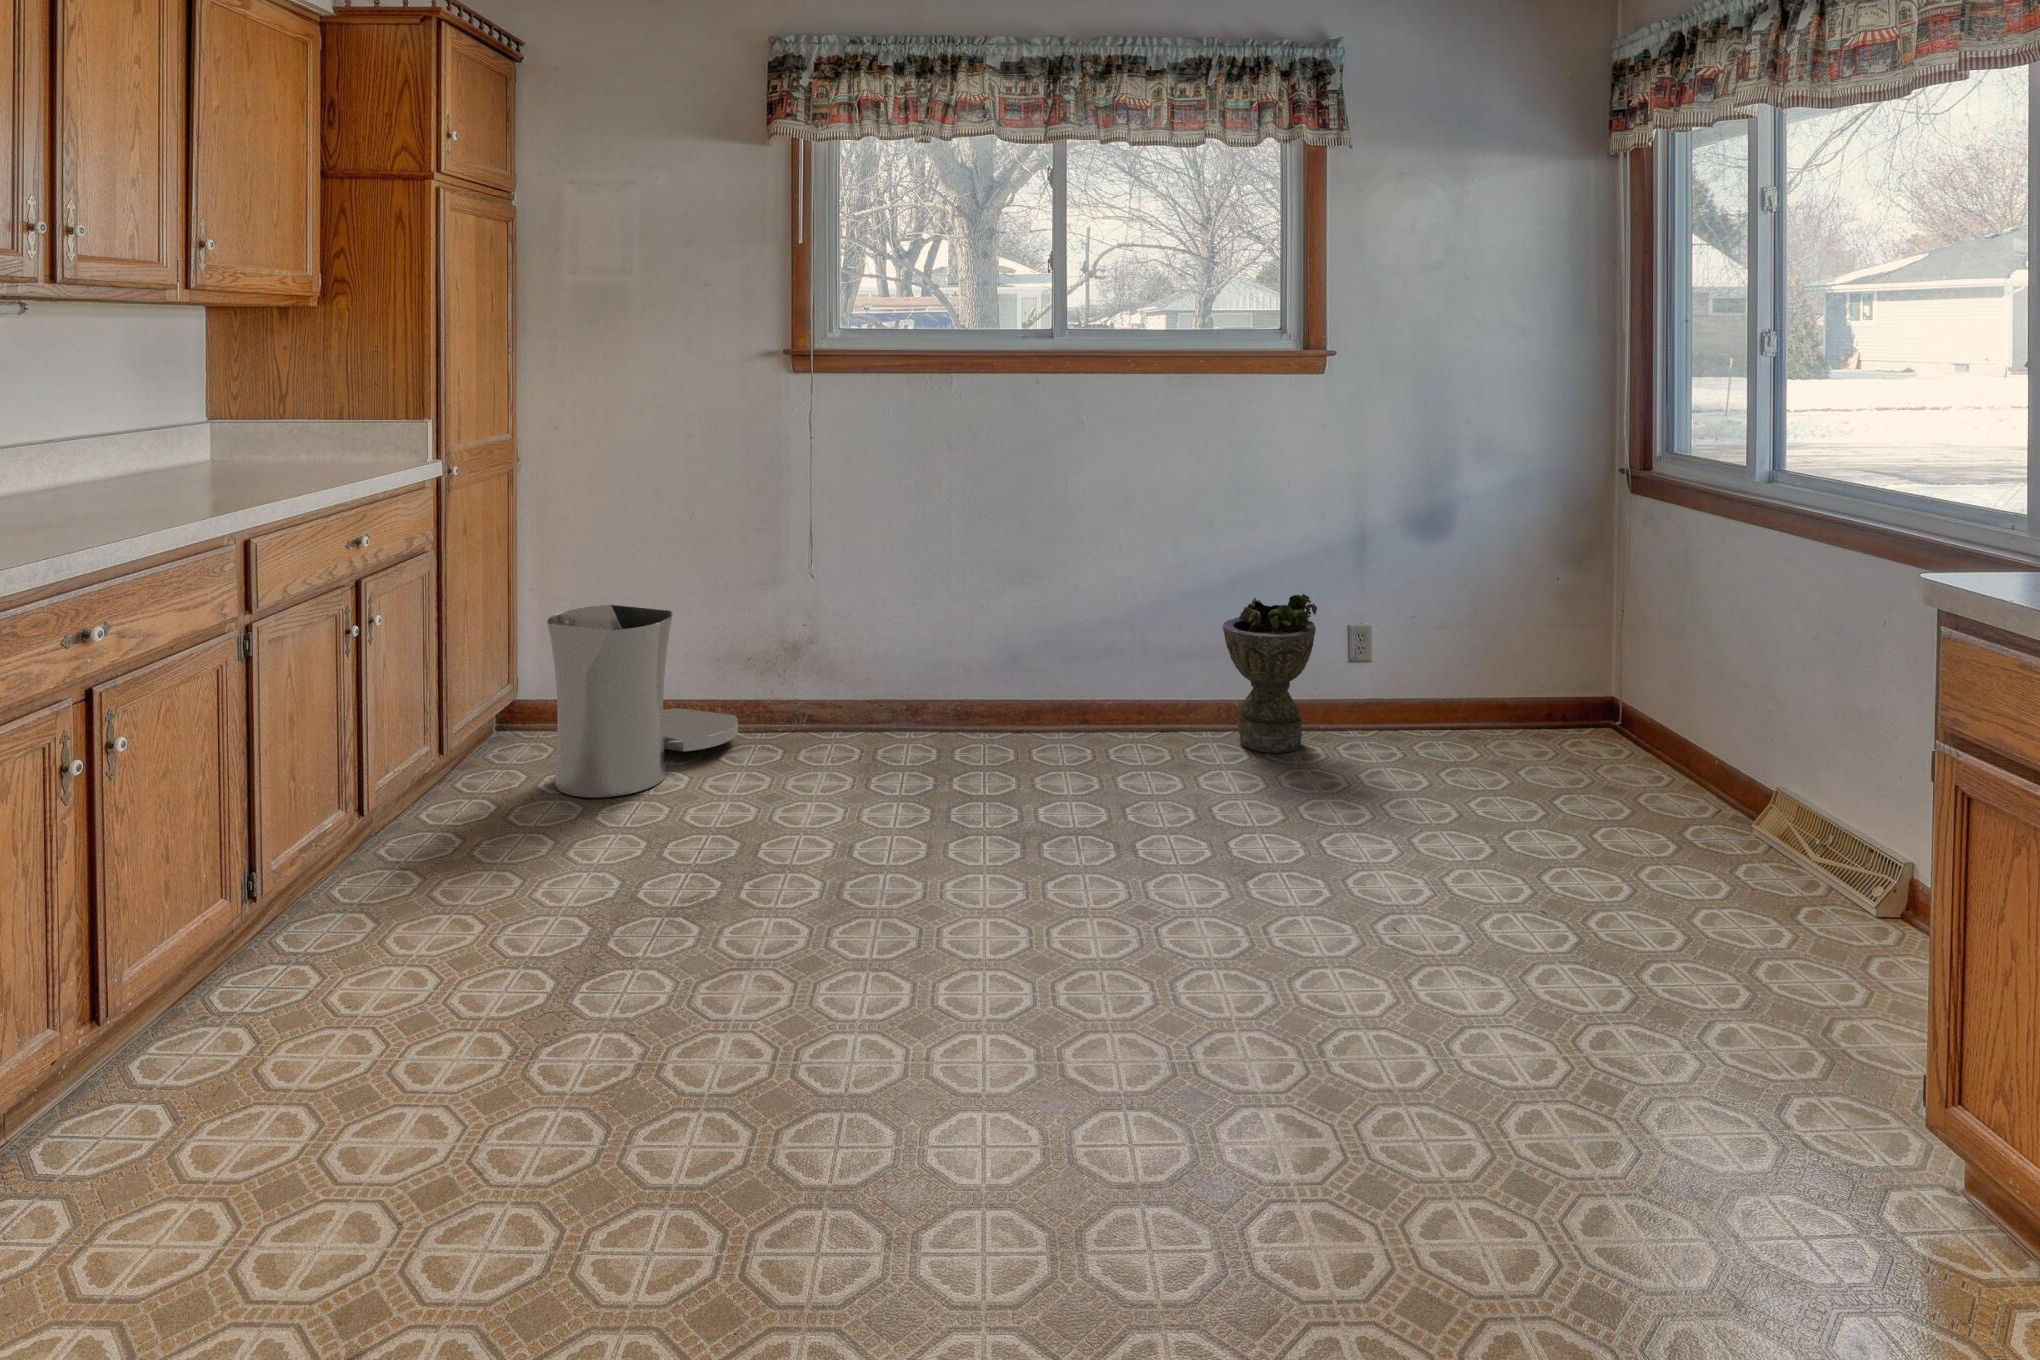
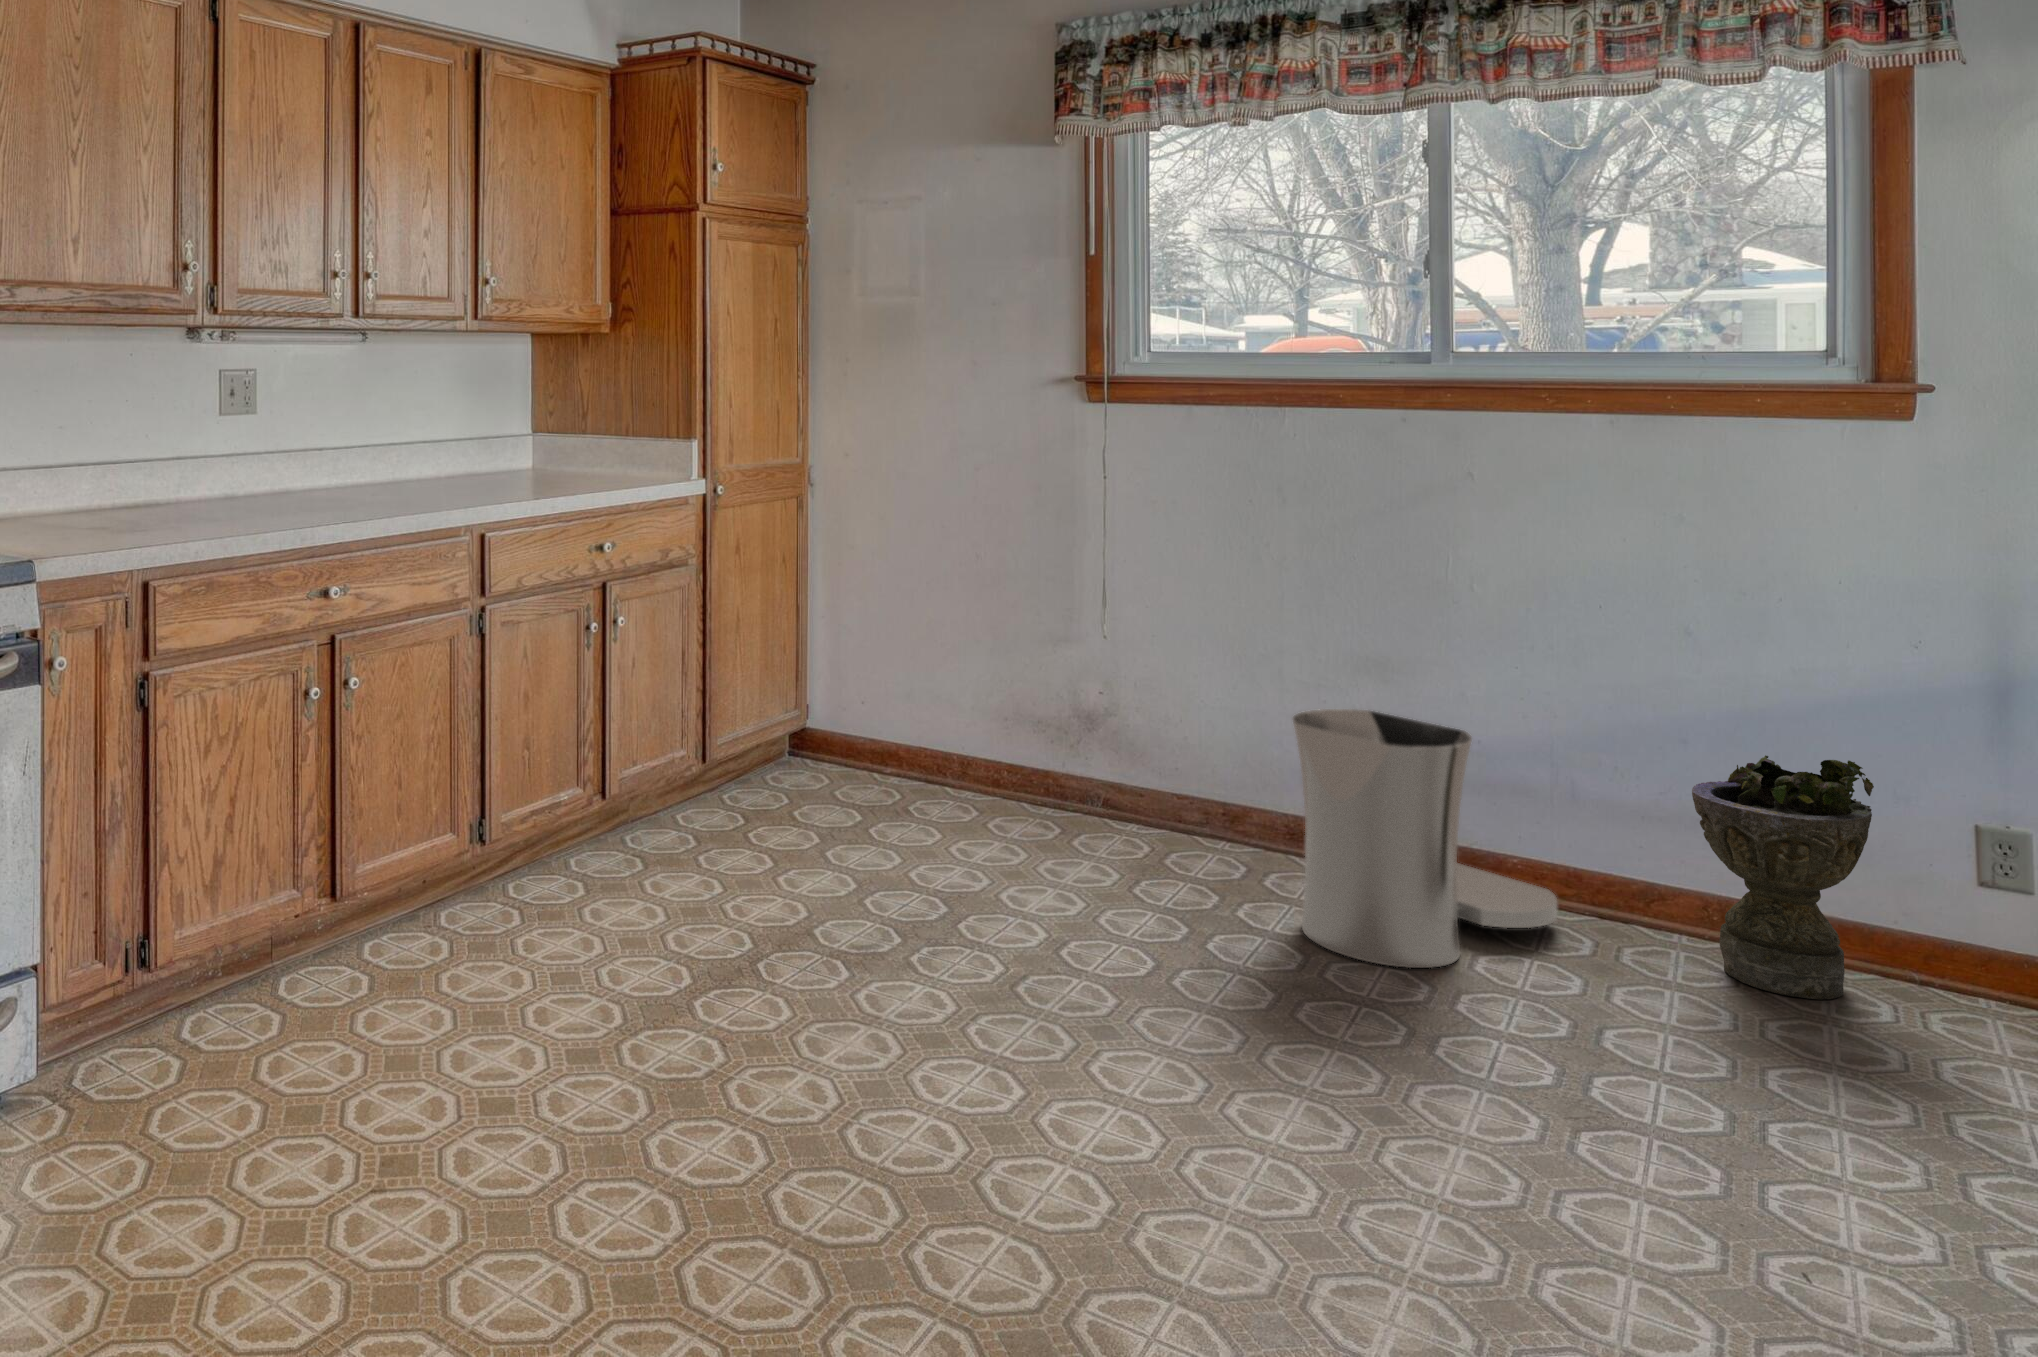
trash can: present [547,605,738,798] -> present [1293,709,1557,968]

